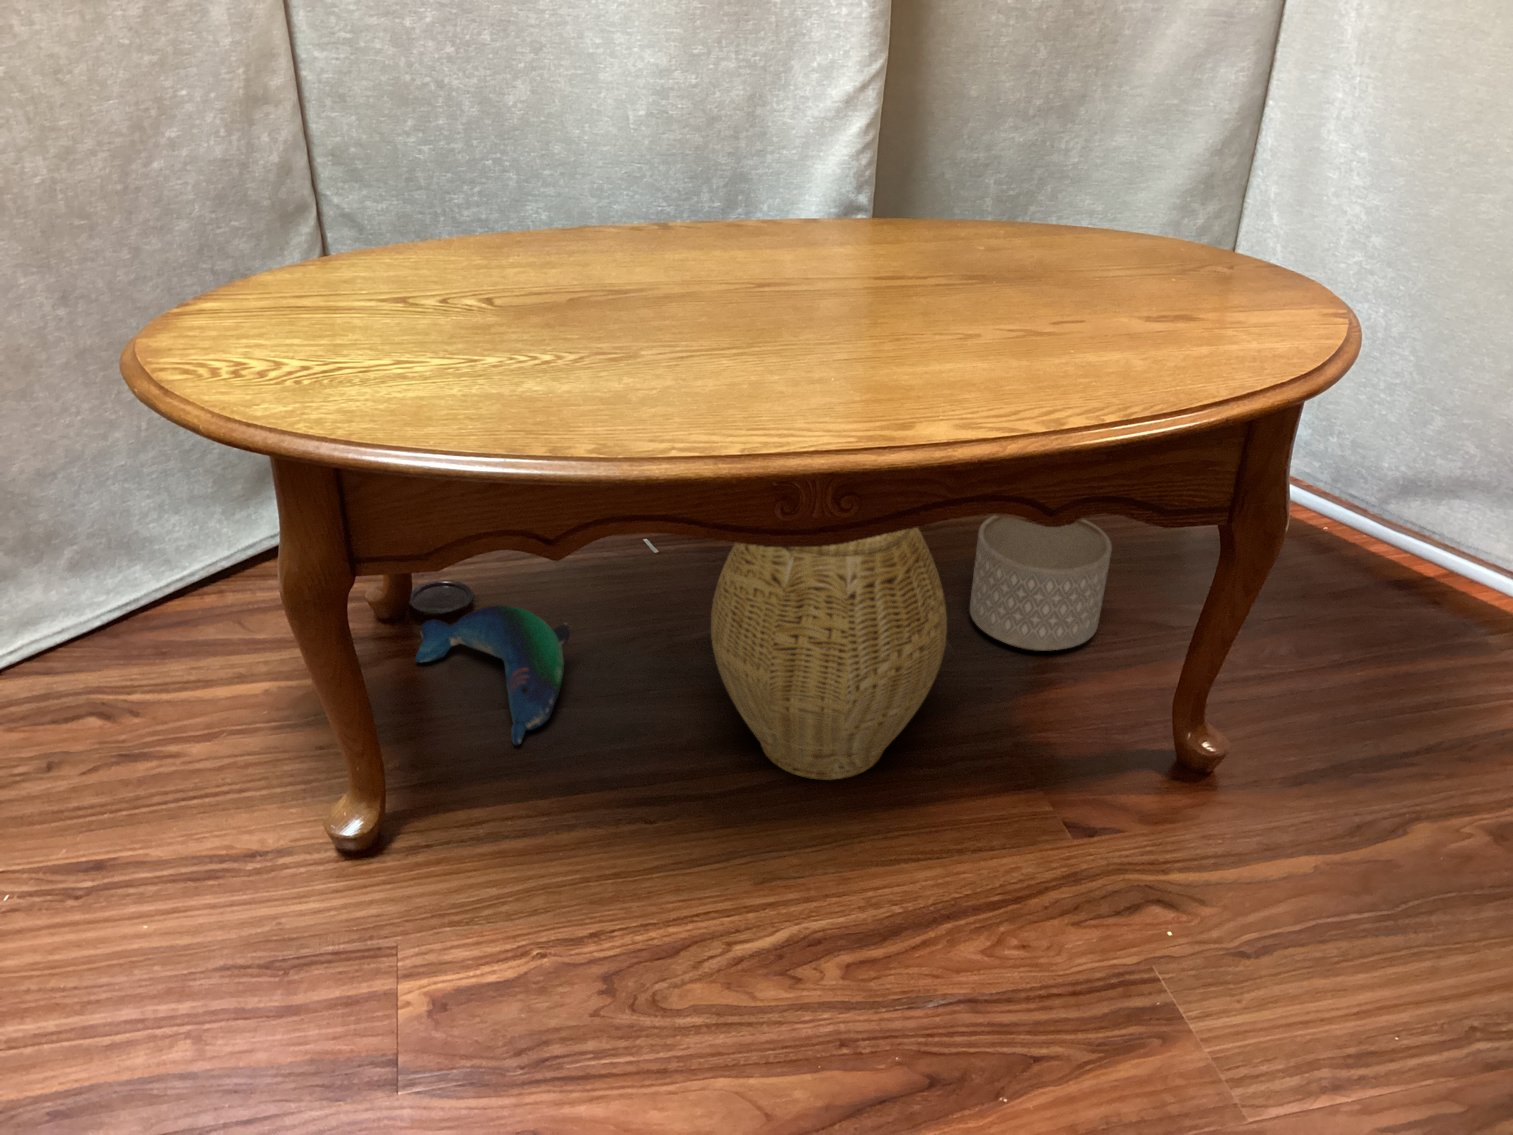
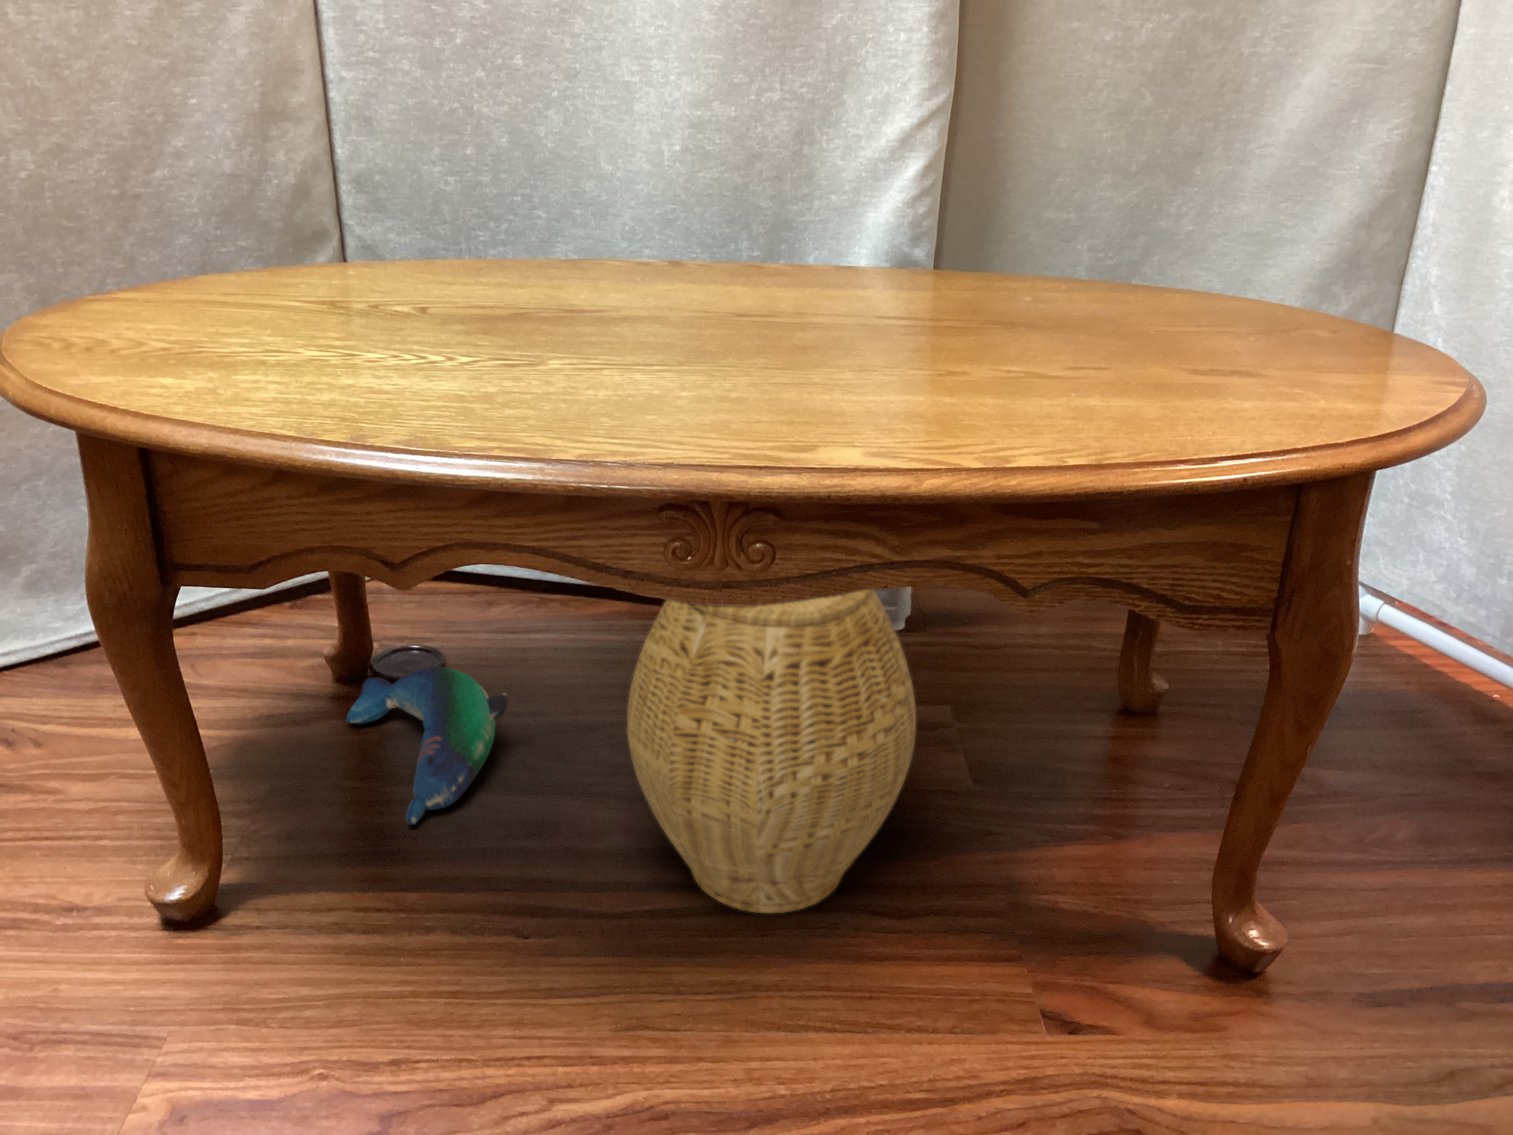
planter: present [970,516,1112,651] -> none [998,618,1173,793]

